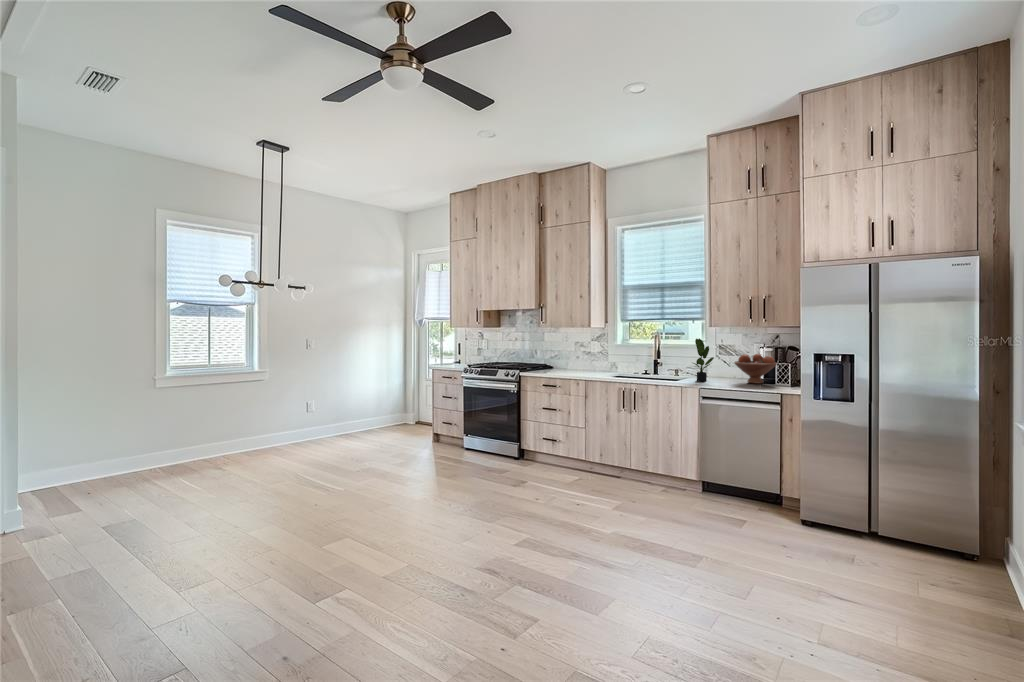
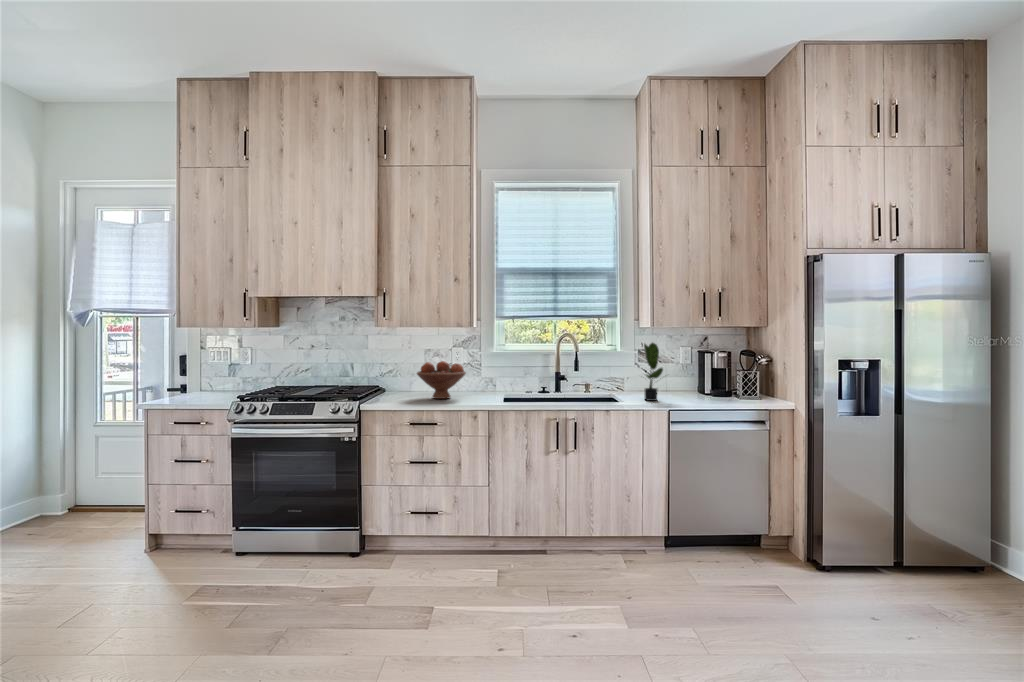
fruit bowl: present [734,354,777,384] -> present [417,361,466,399]

